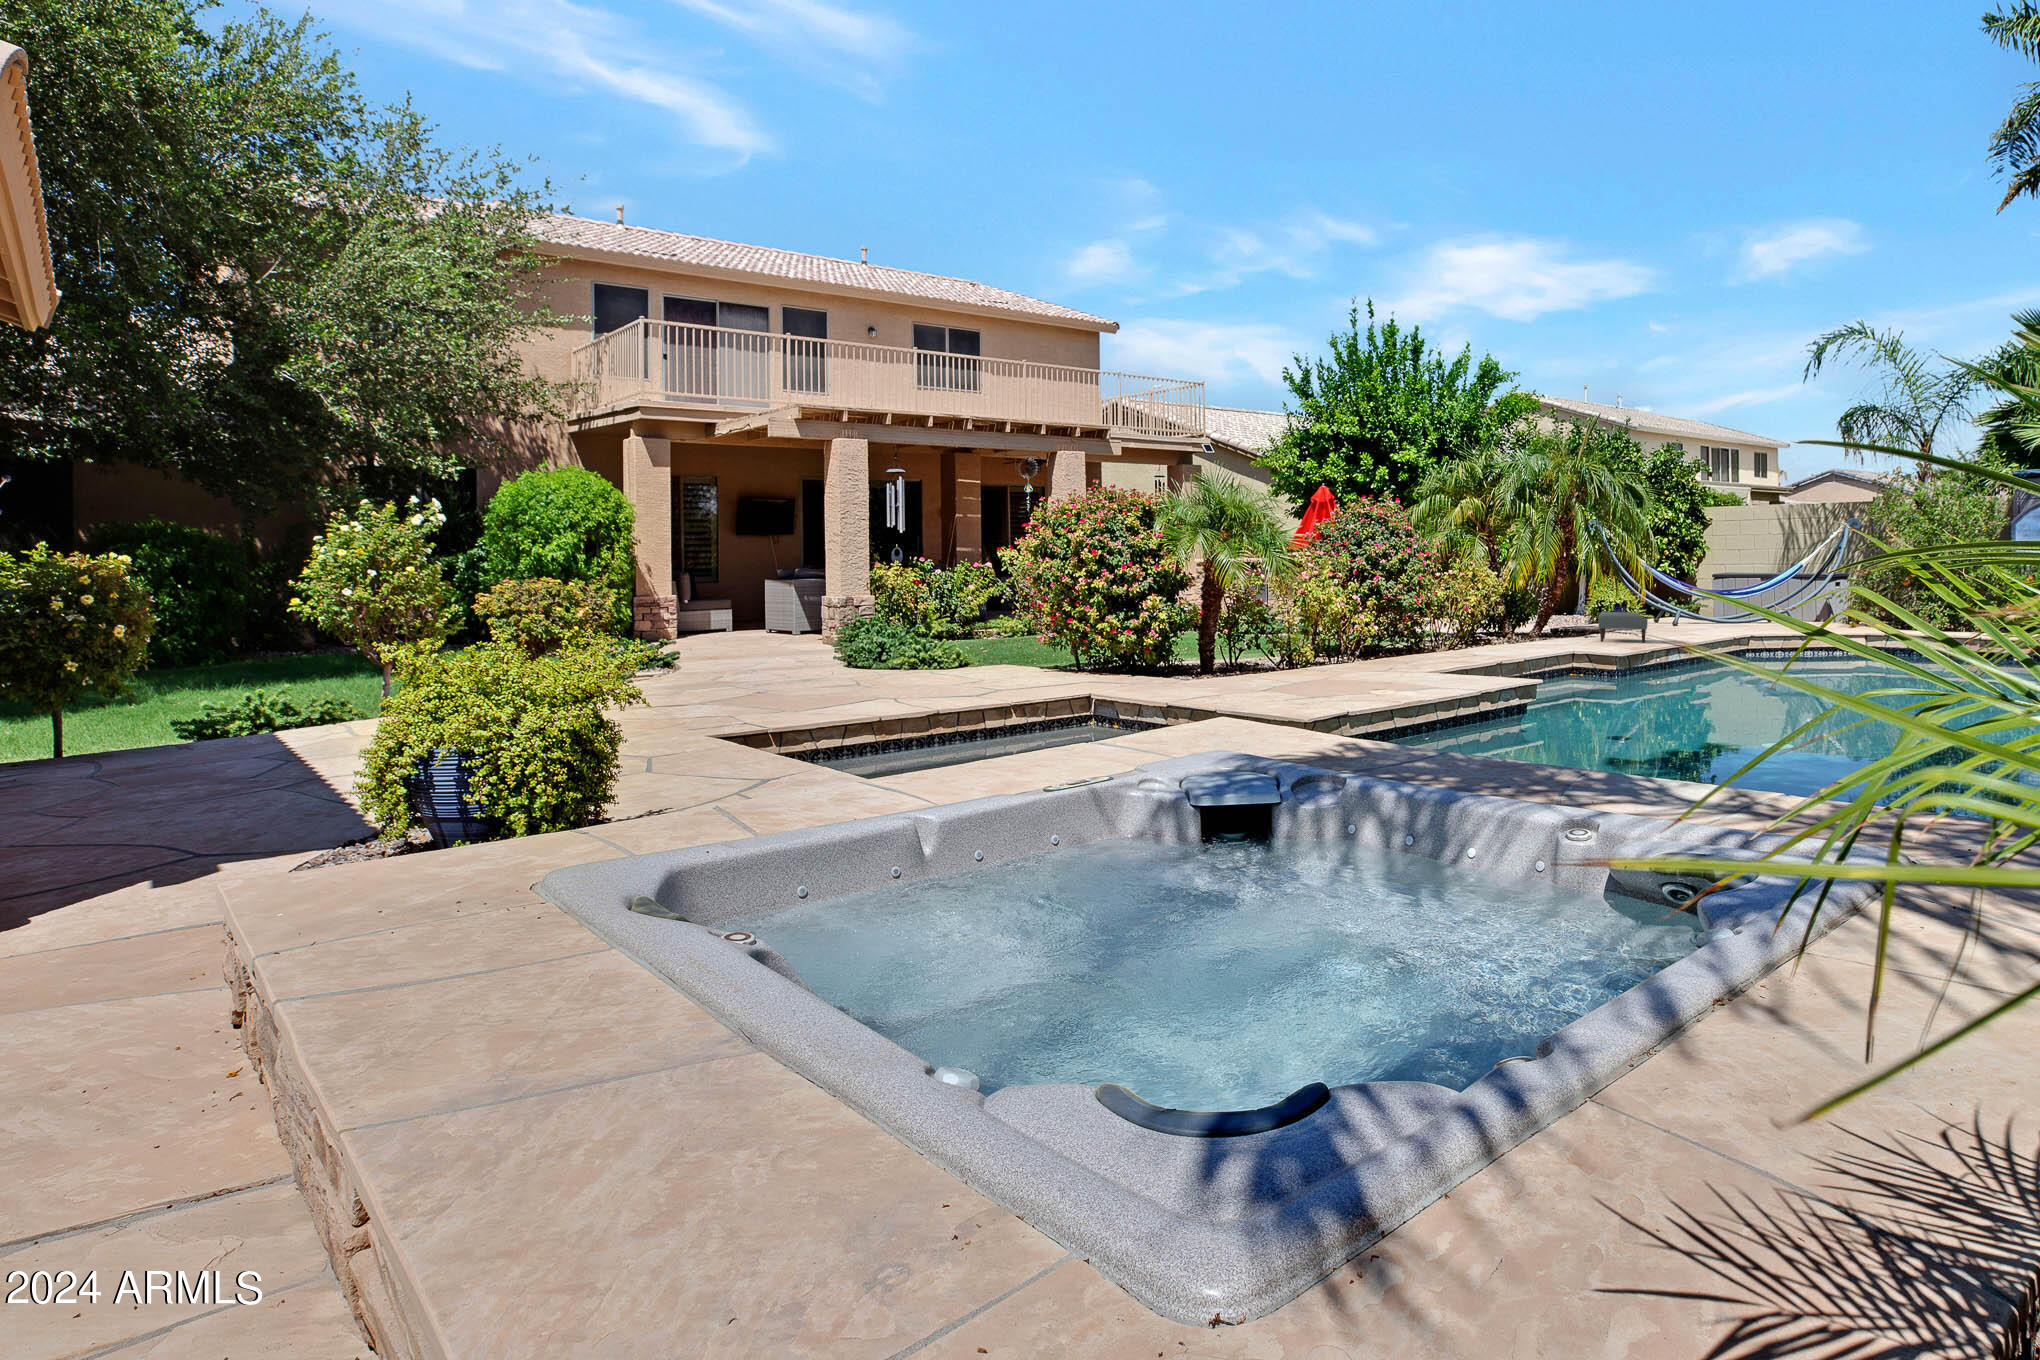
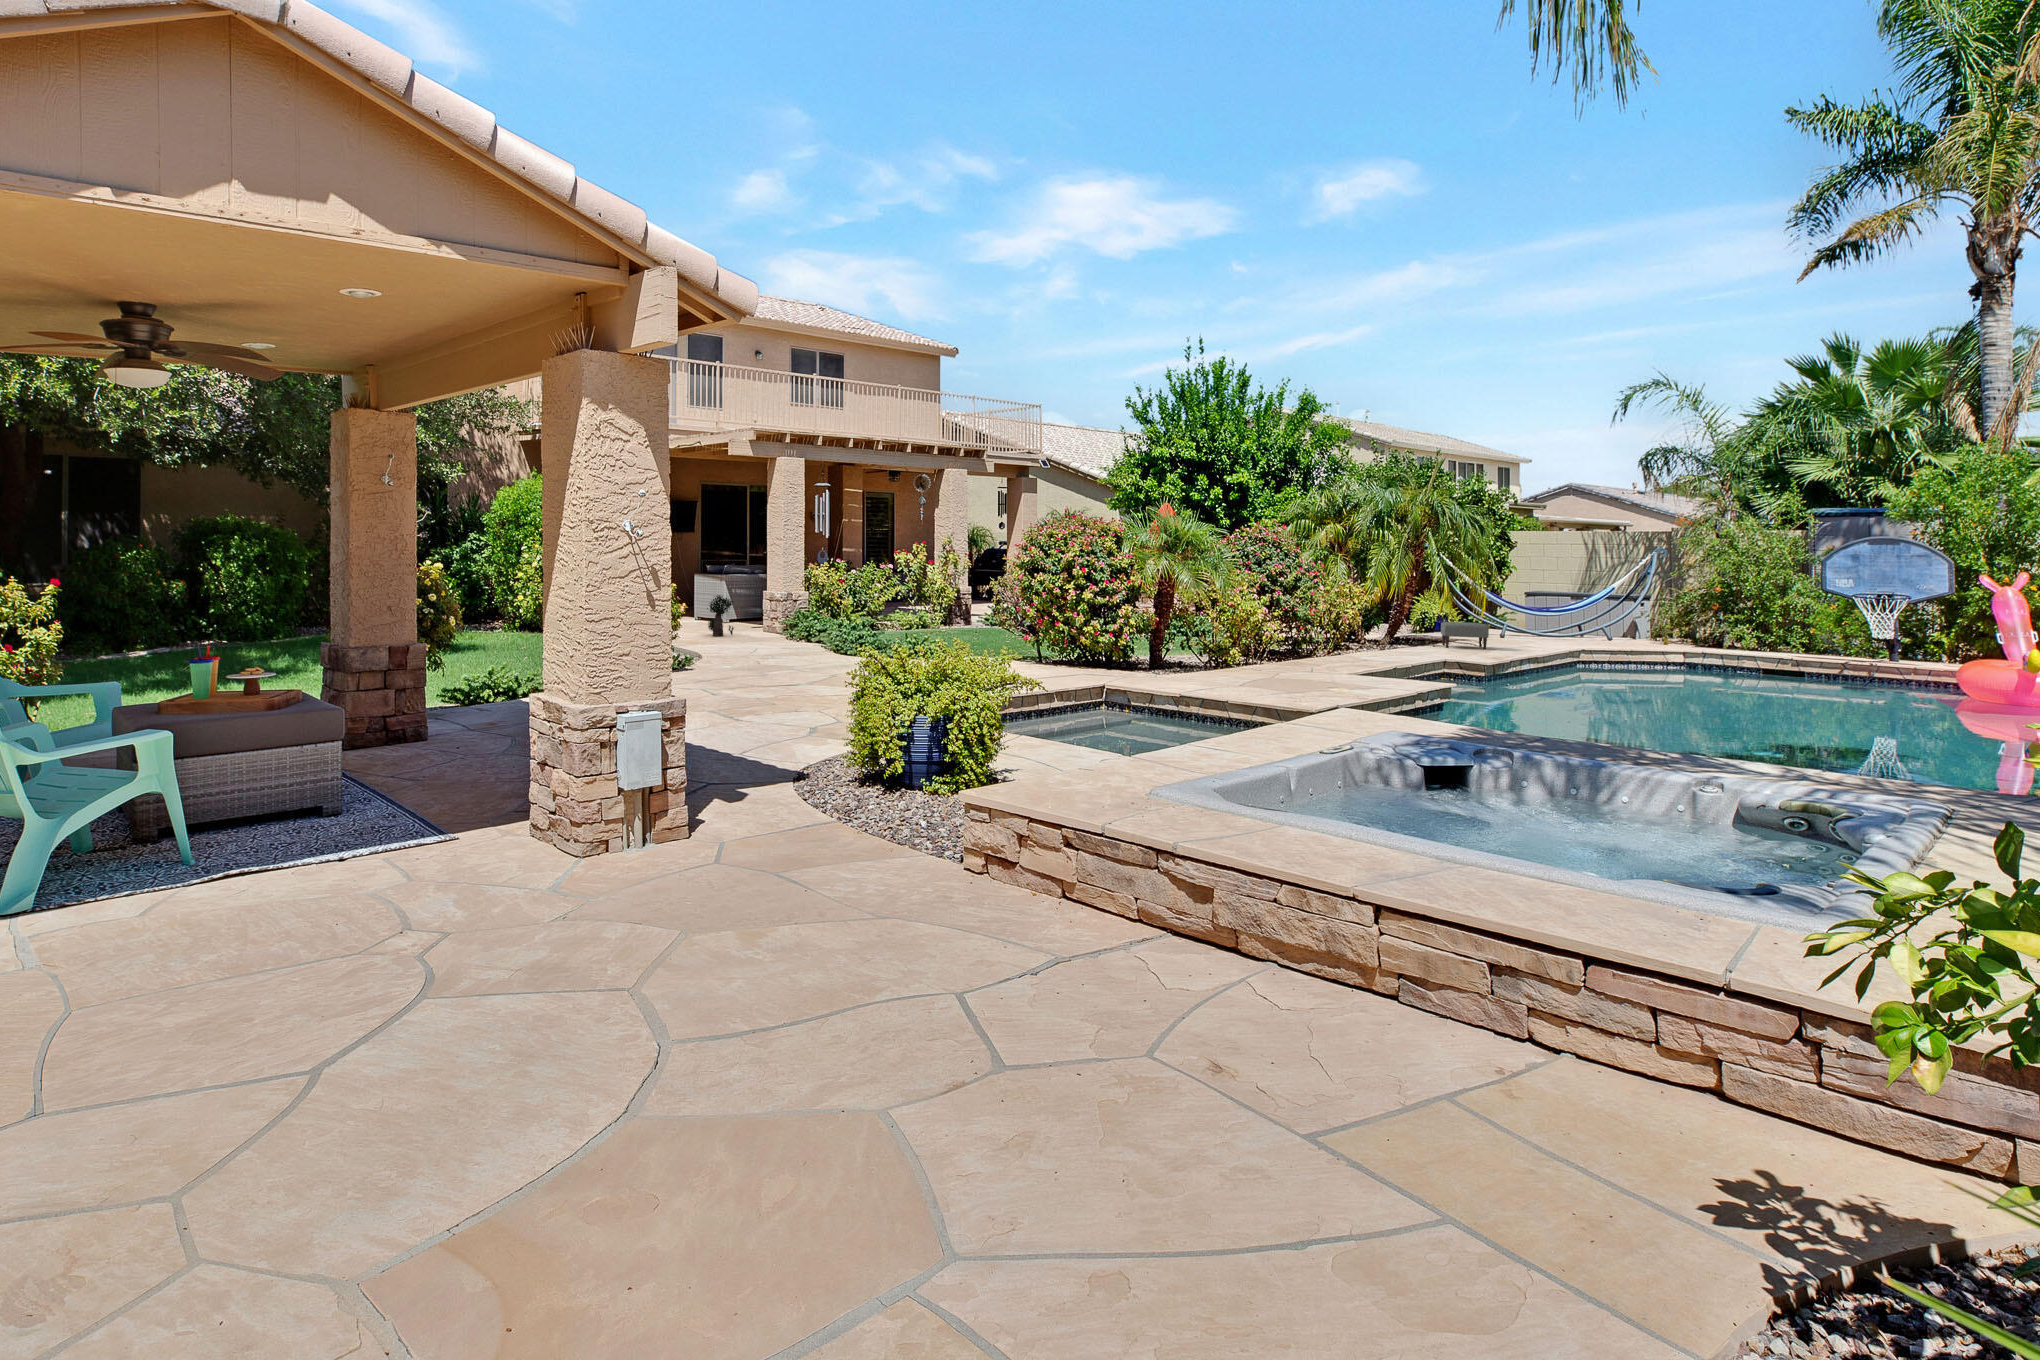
potted plant: none [761,592,797,638] -> present [707,595,734,637]

